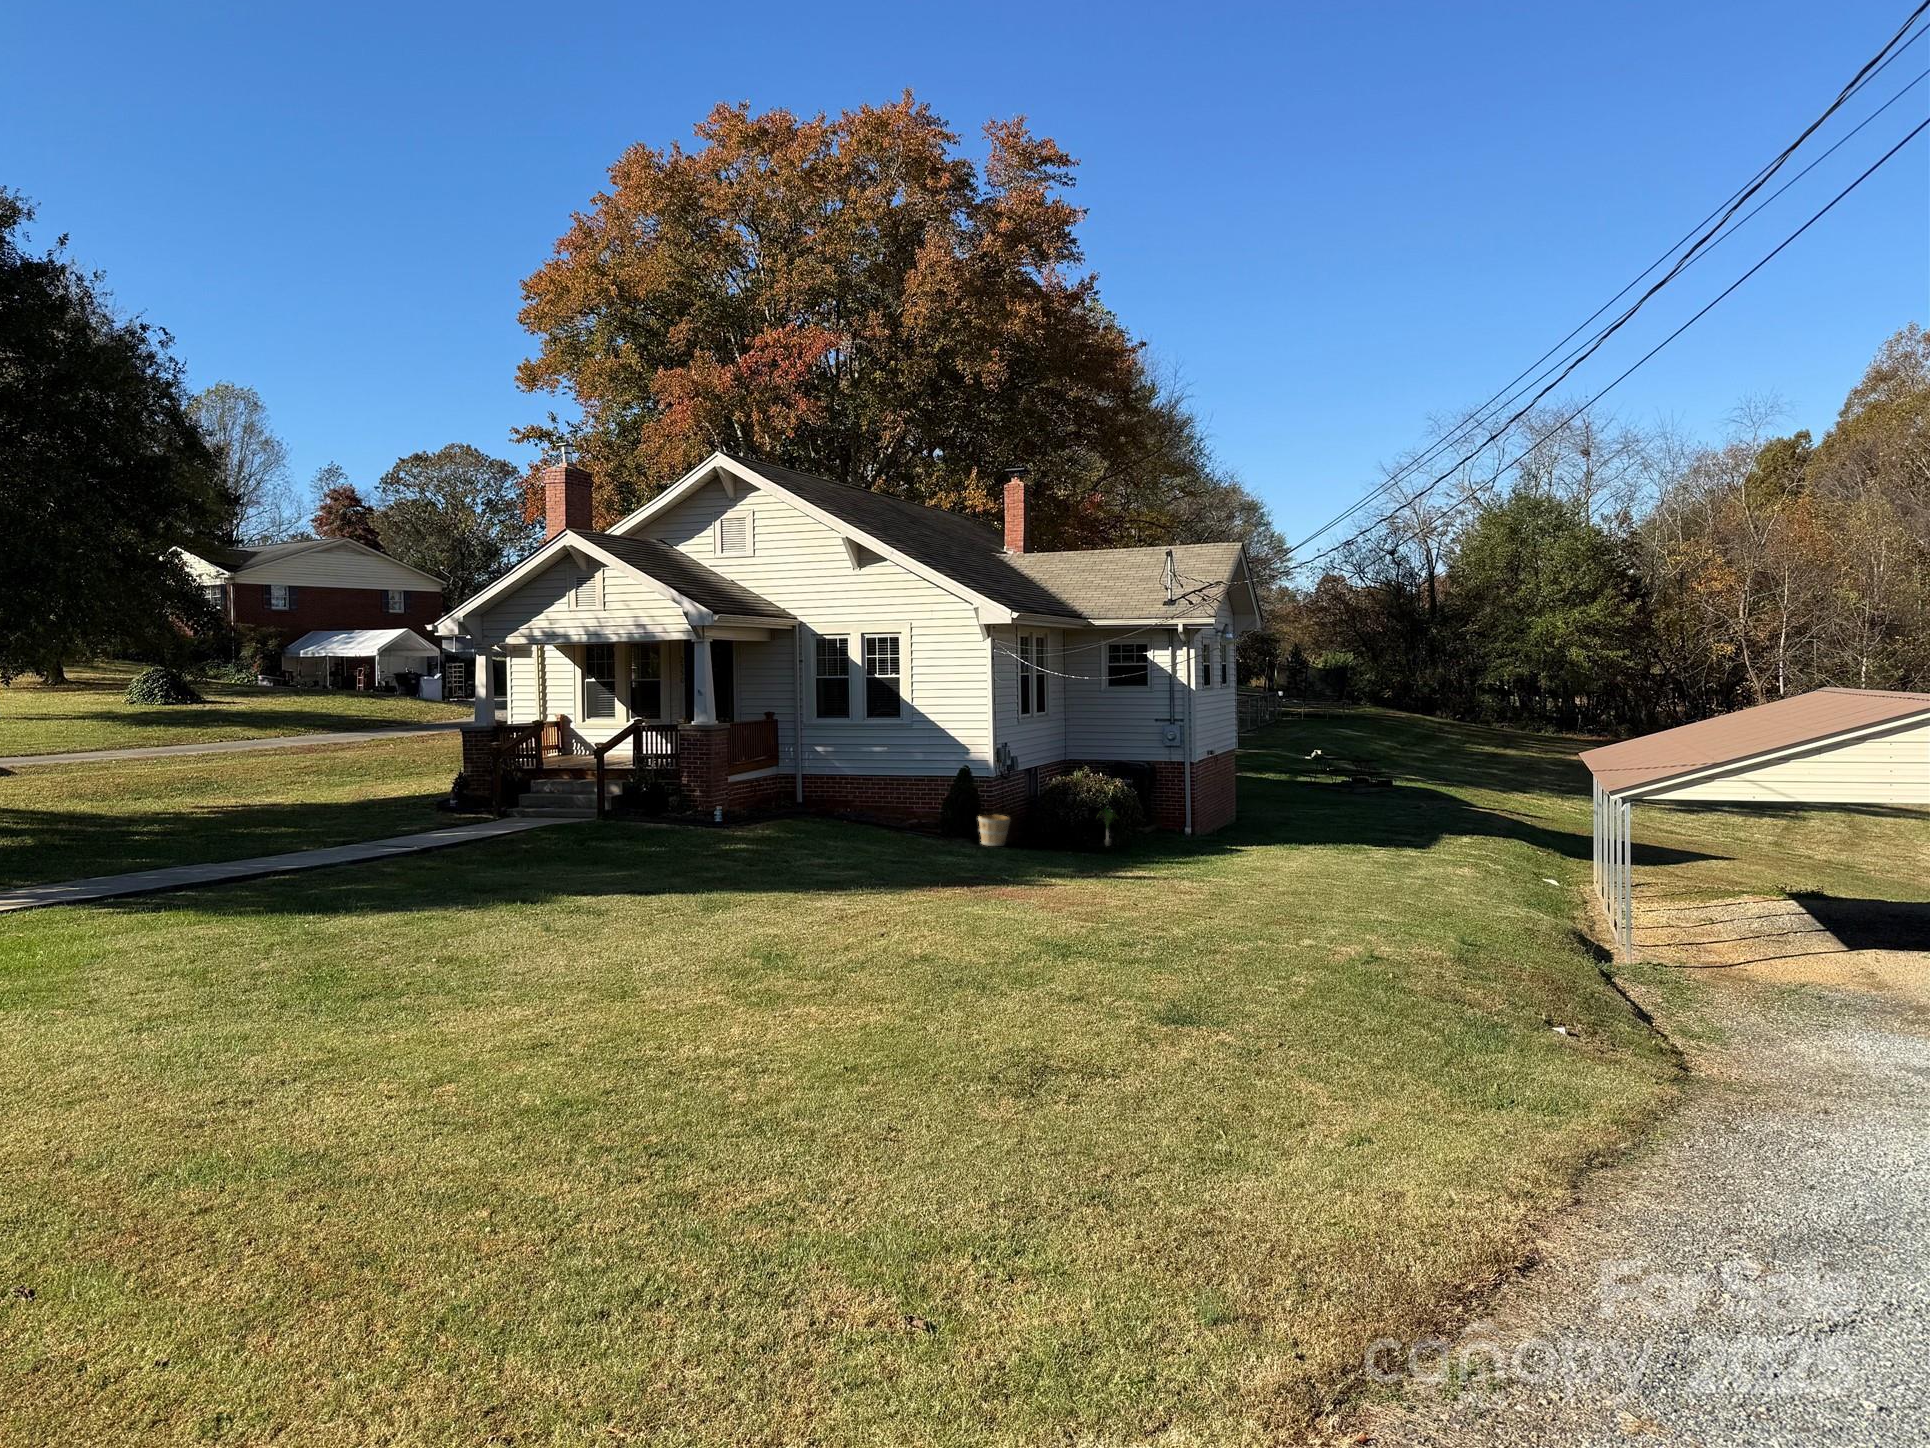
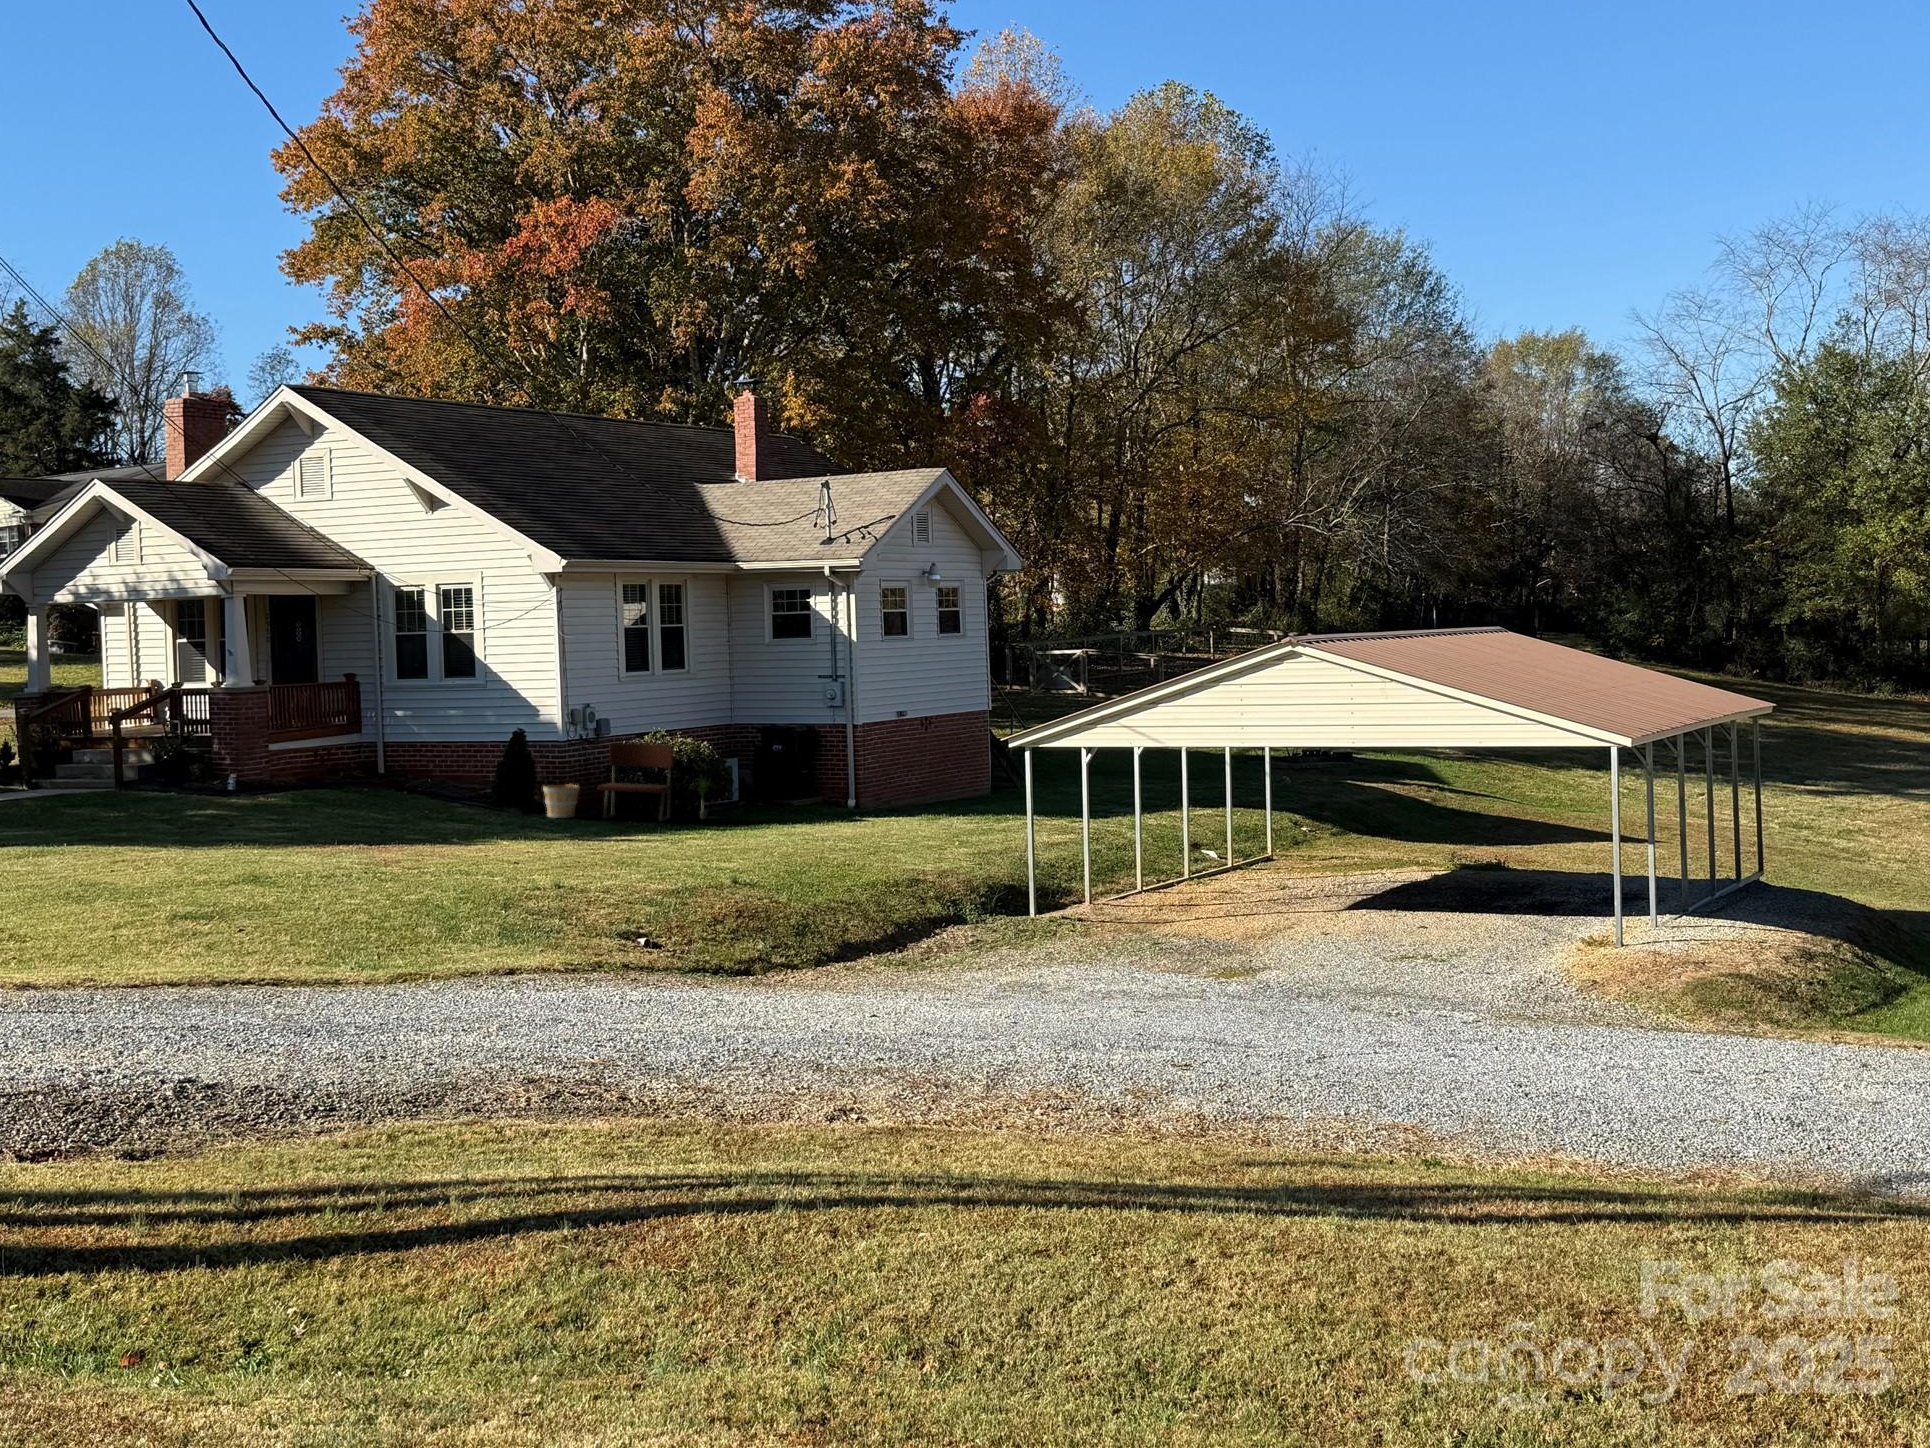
bench: none [1031,778,1092,850] -> present [598,743,674,821]

